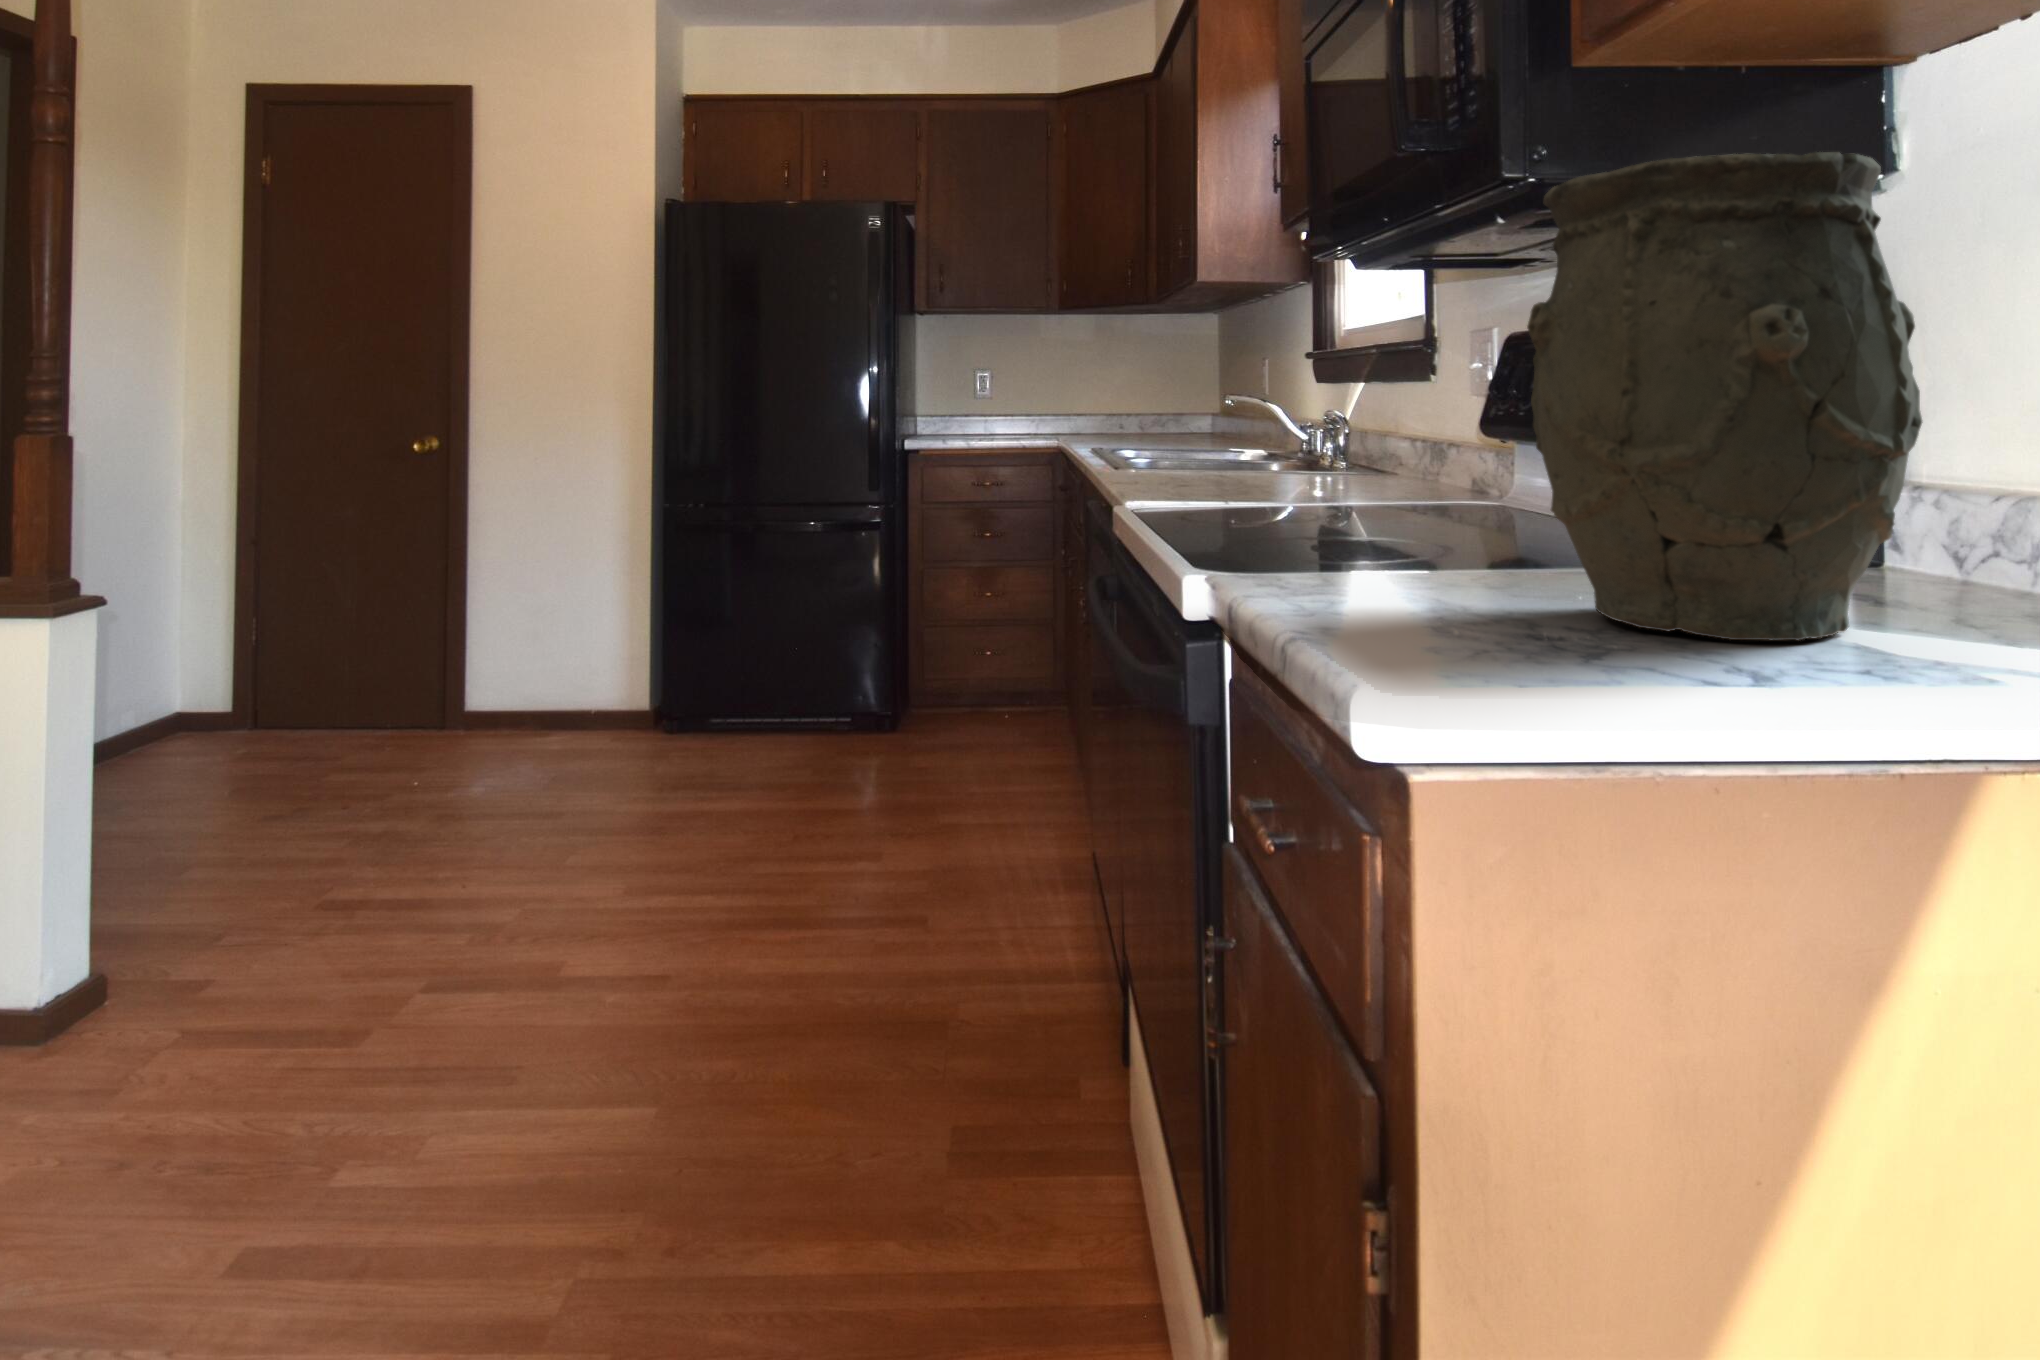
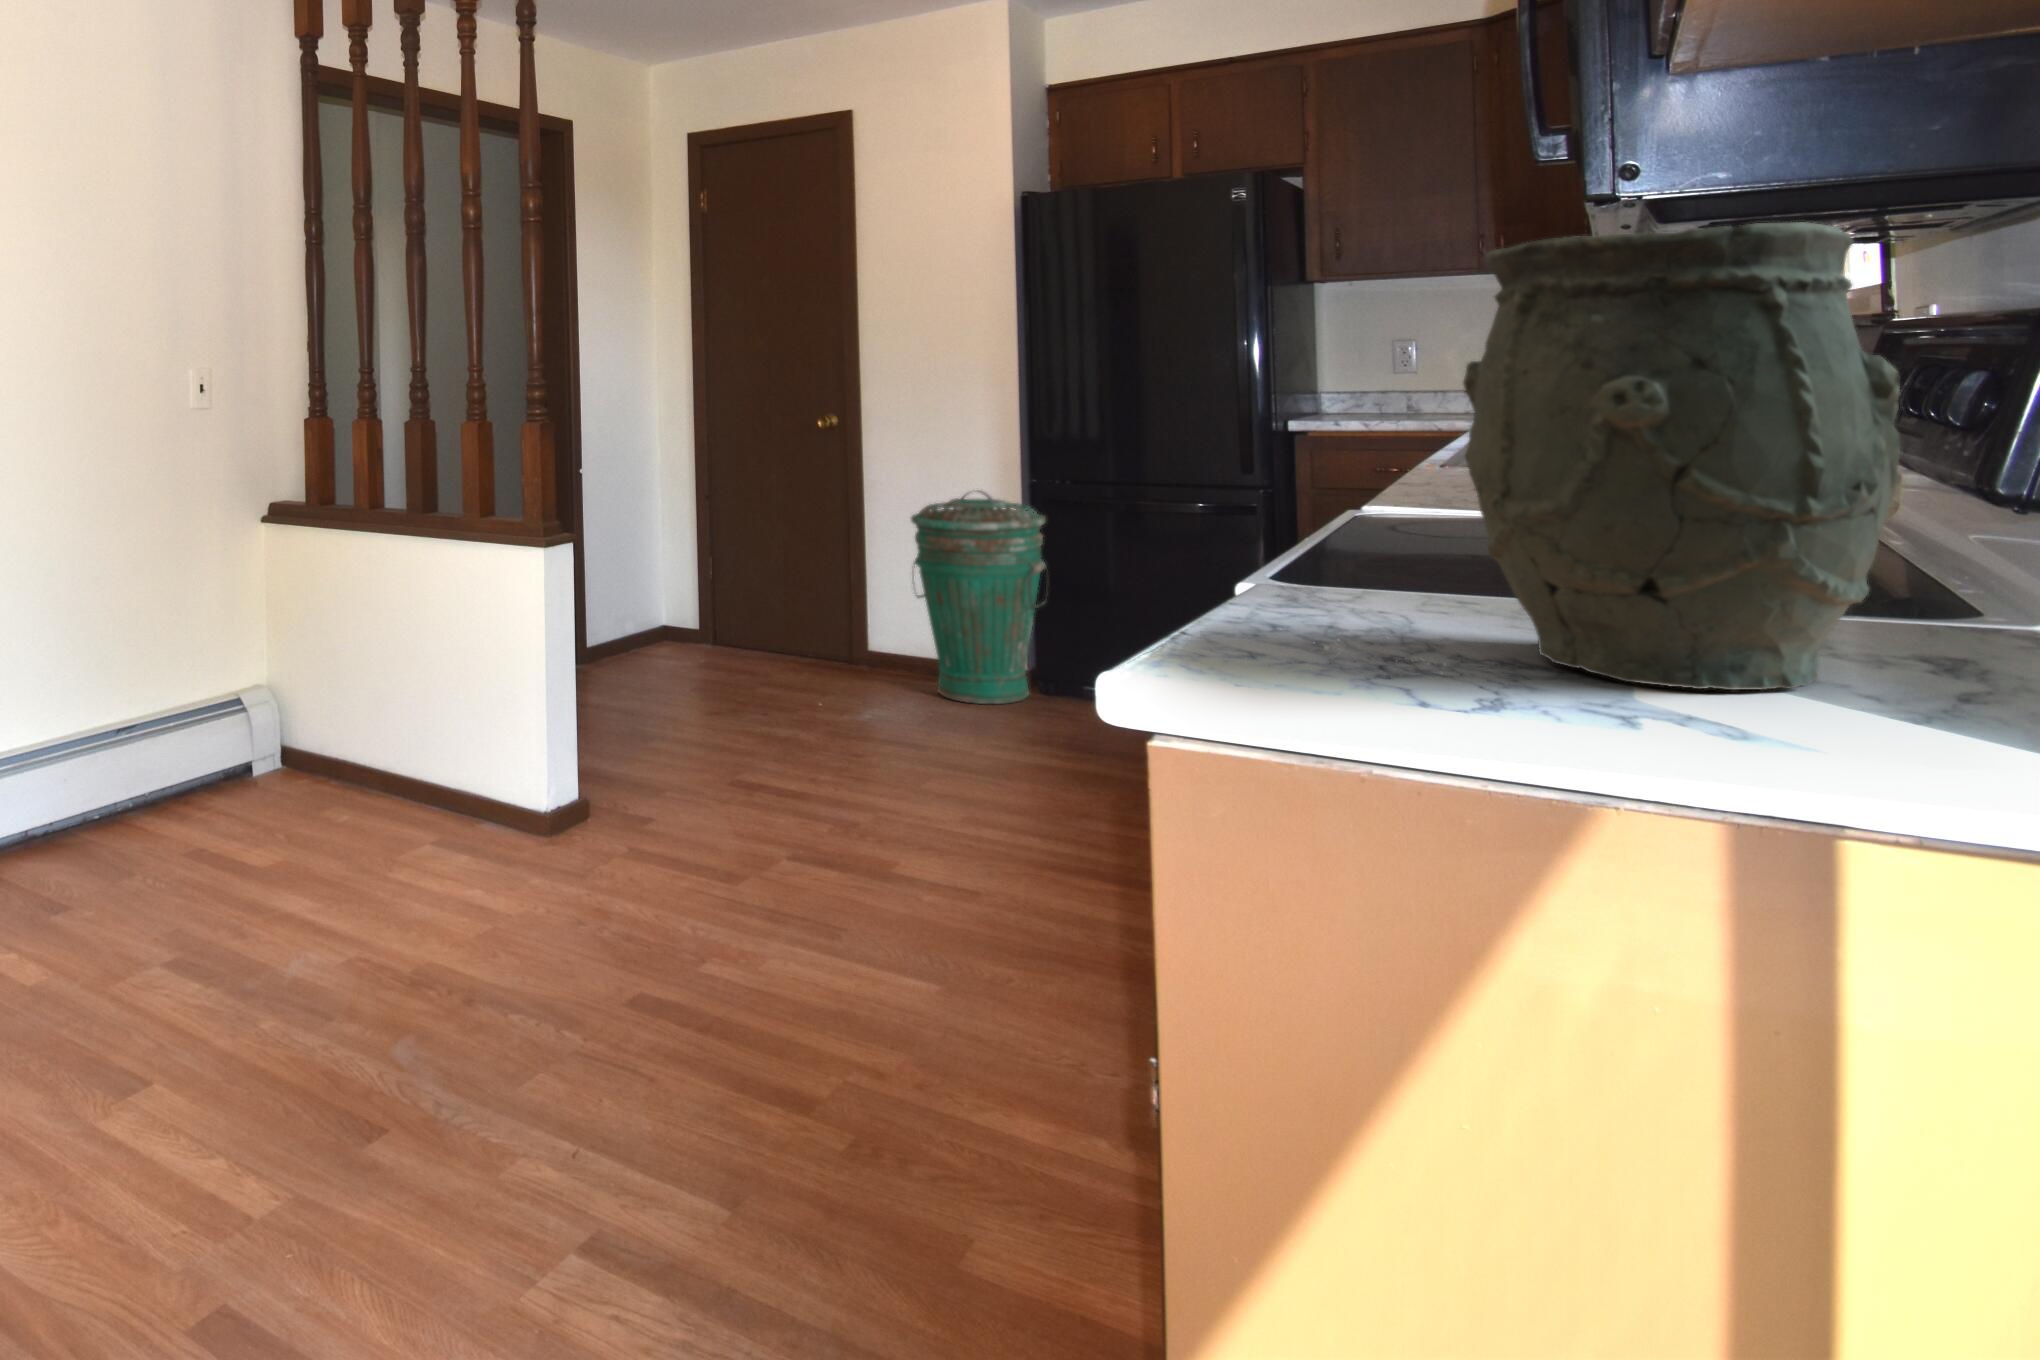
trash can: none [534,520,682,759] -> present [911,490,1047,704]

